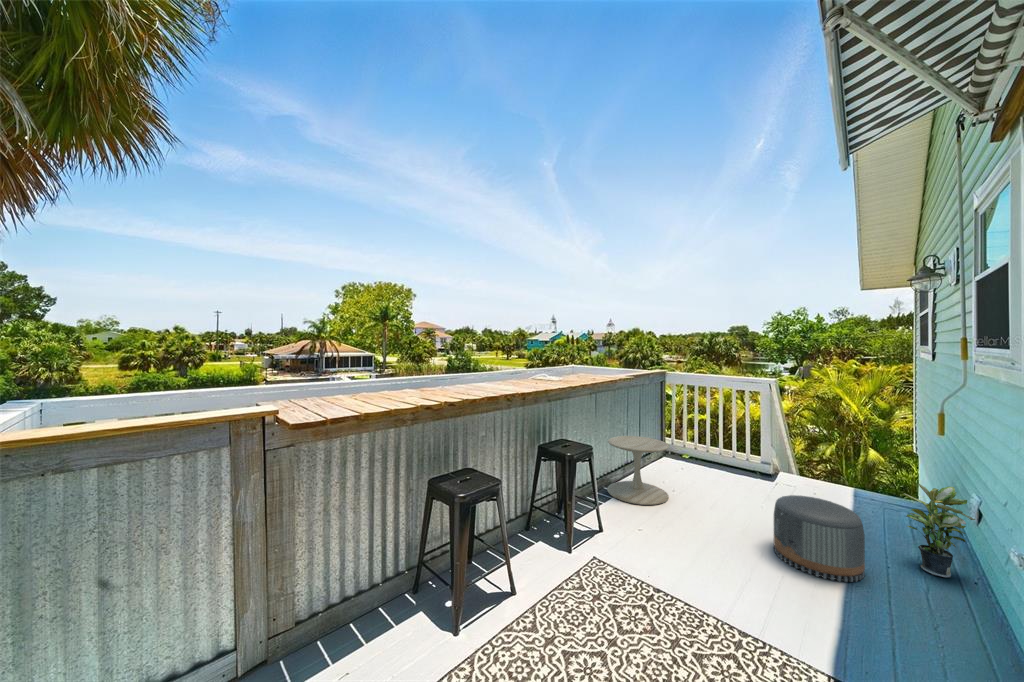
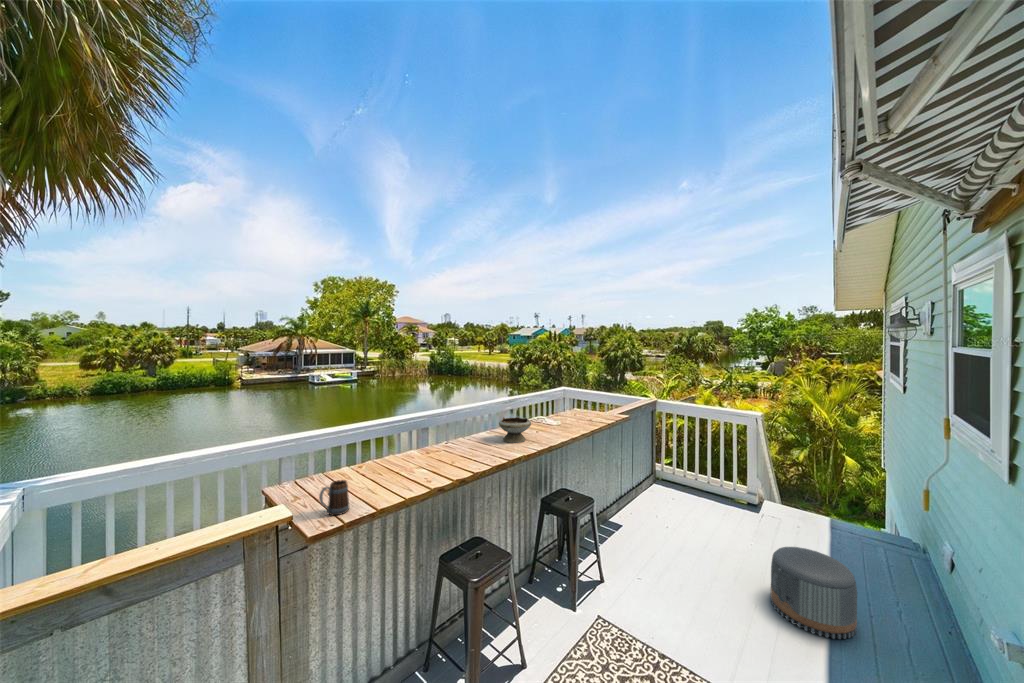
bowl: none [497,366,529,389] -> present [499,417,531,443]
beer mug: none [307,384,338,415] -> present [319,480,349,515]
side table: present [607,436,669,505] -> none [606,473,667,547]
potted plant: present [904,484,975,578] -> none [893,539,961,630]

